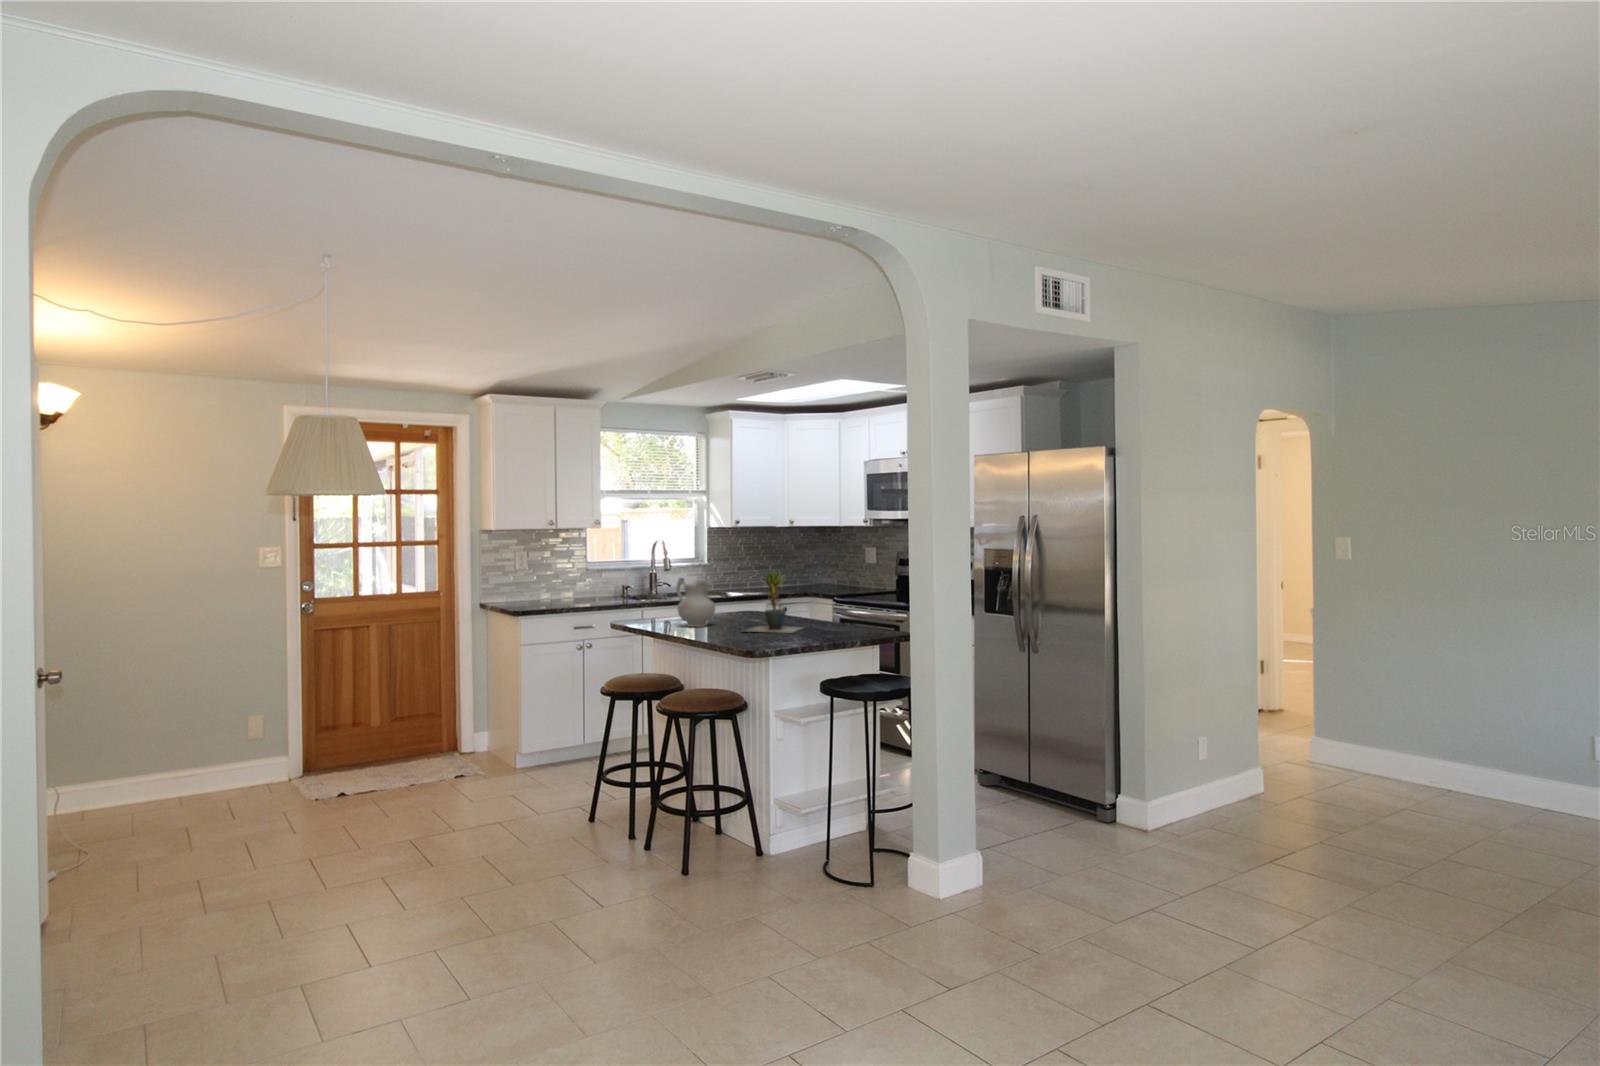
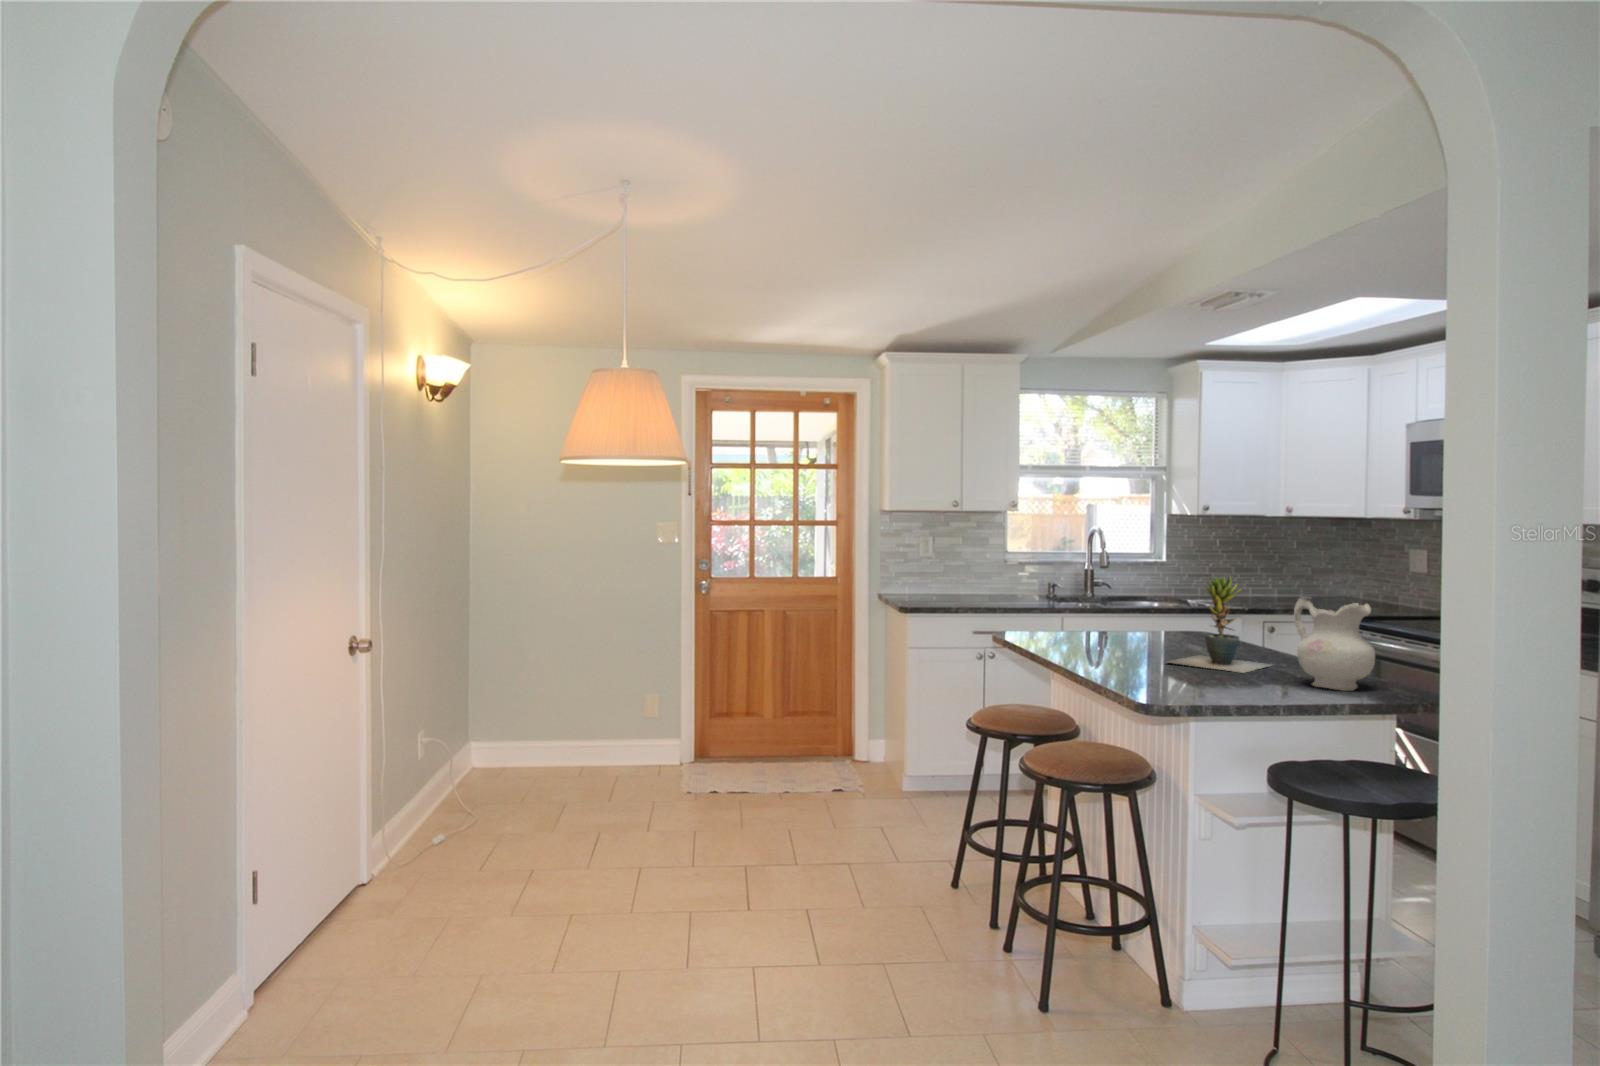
ceramic pitcher: present [676,578,715,627] -> present [1294,596,1375,691]

